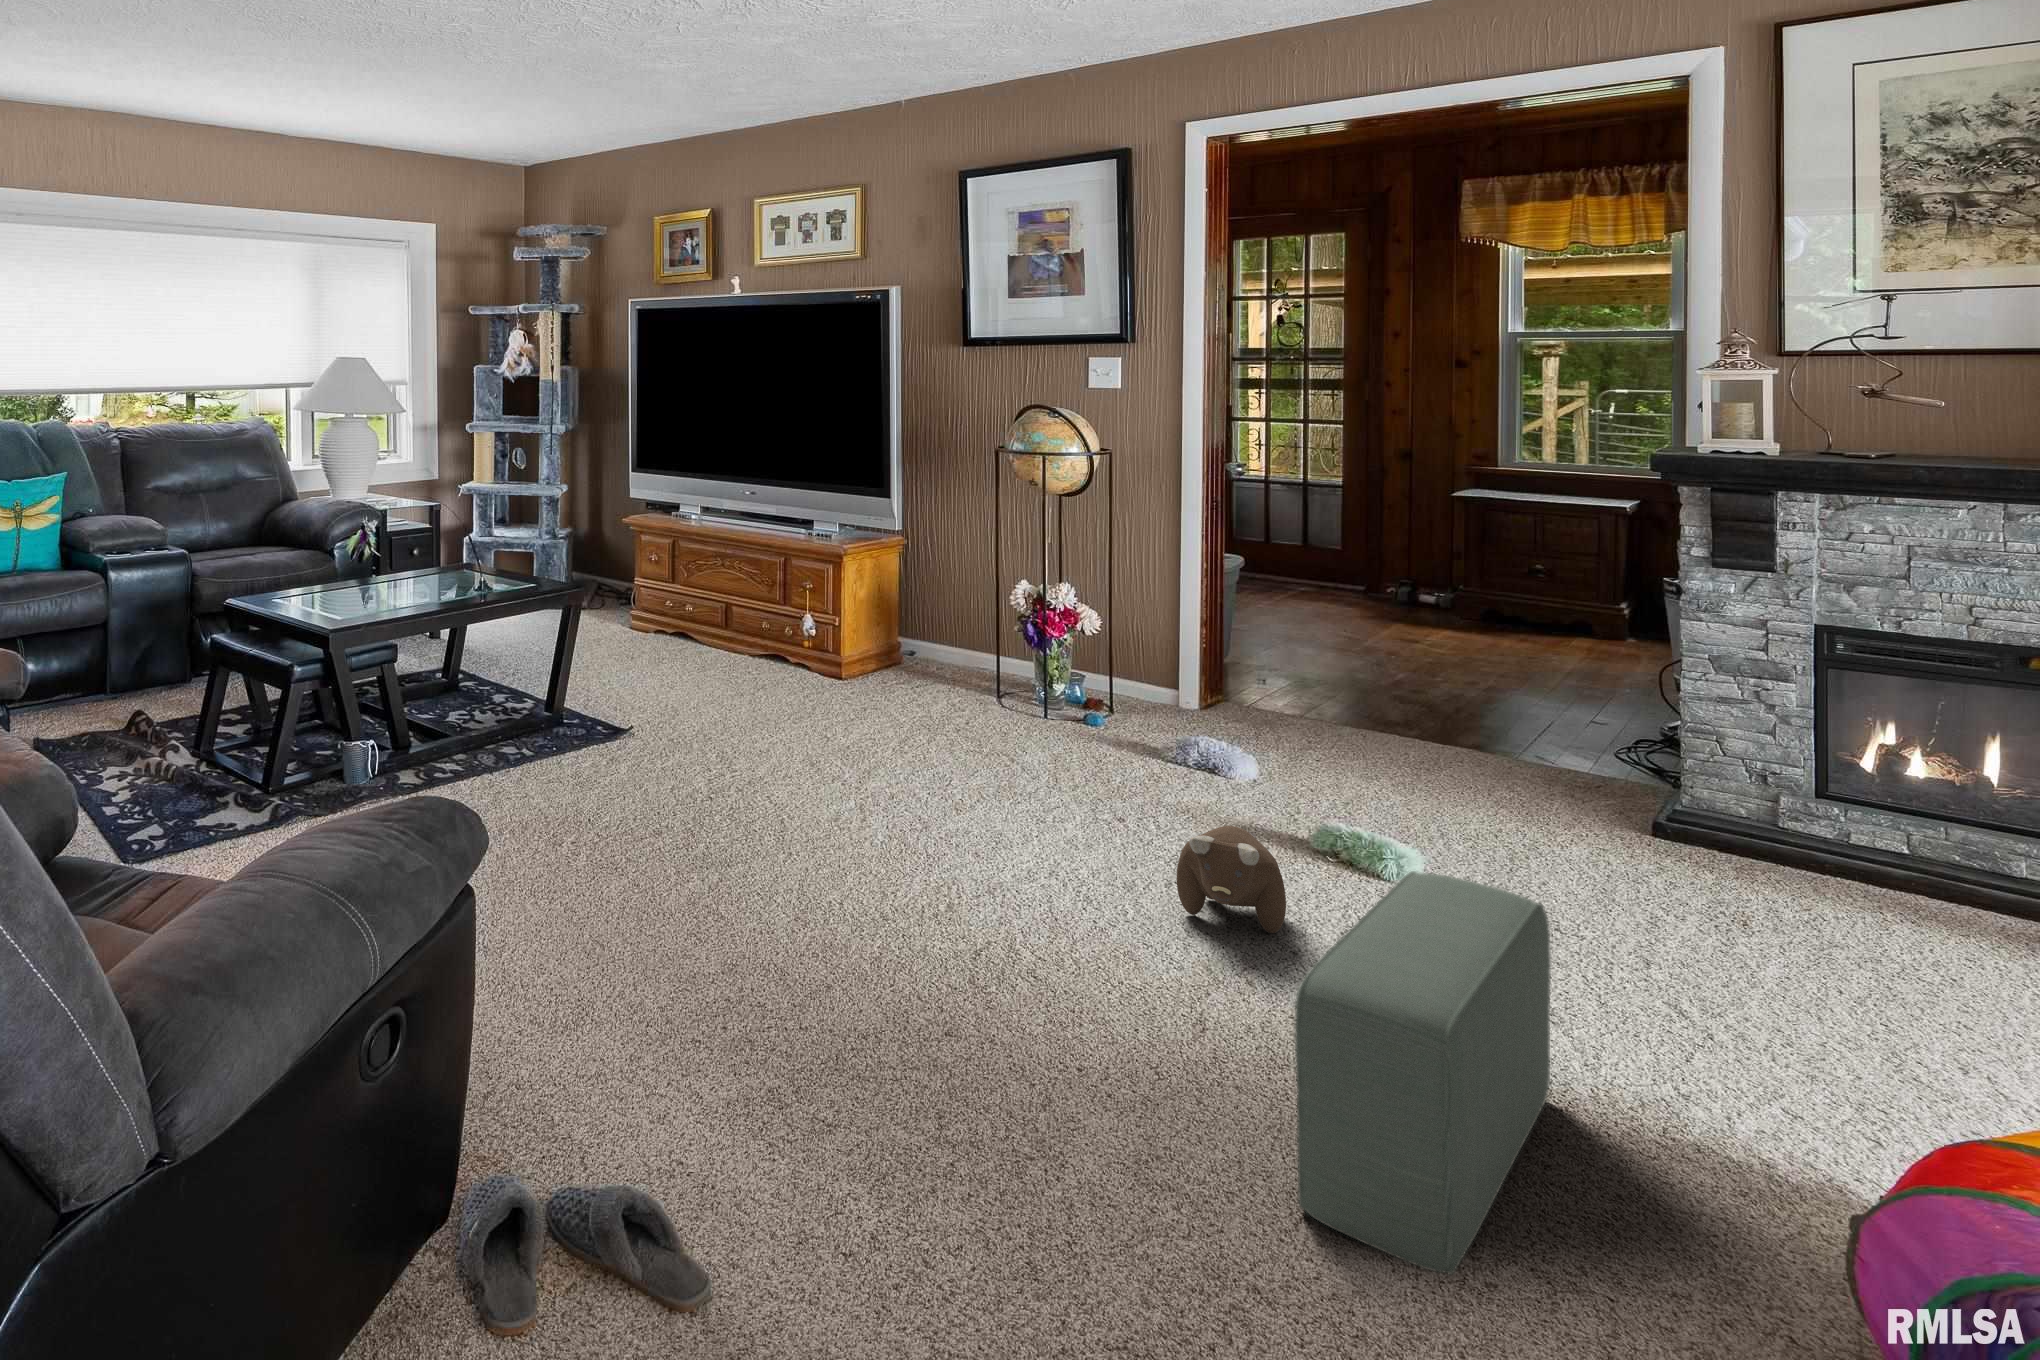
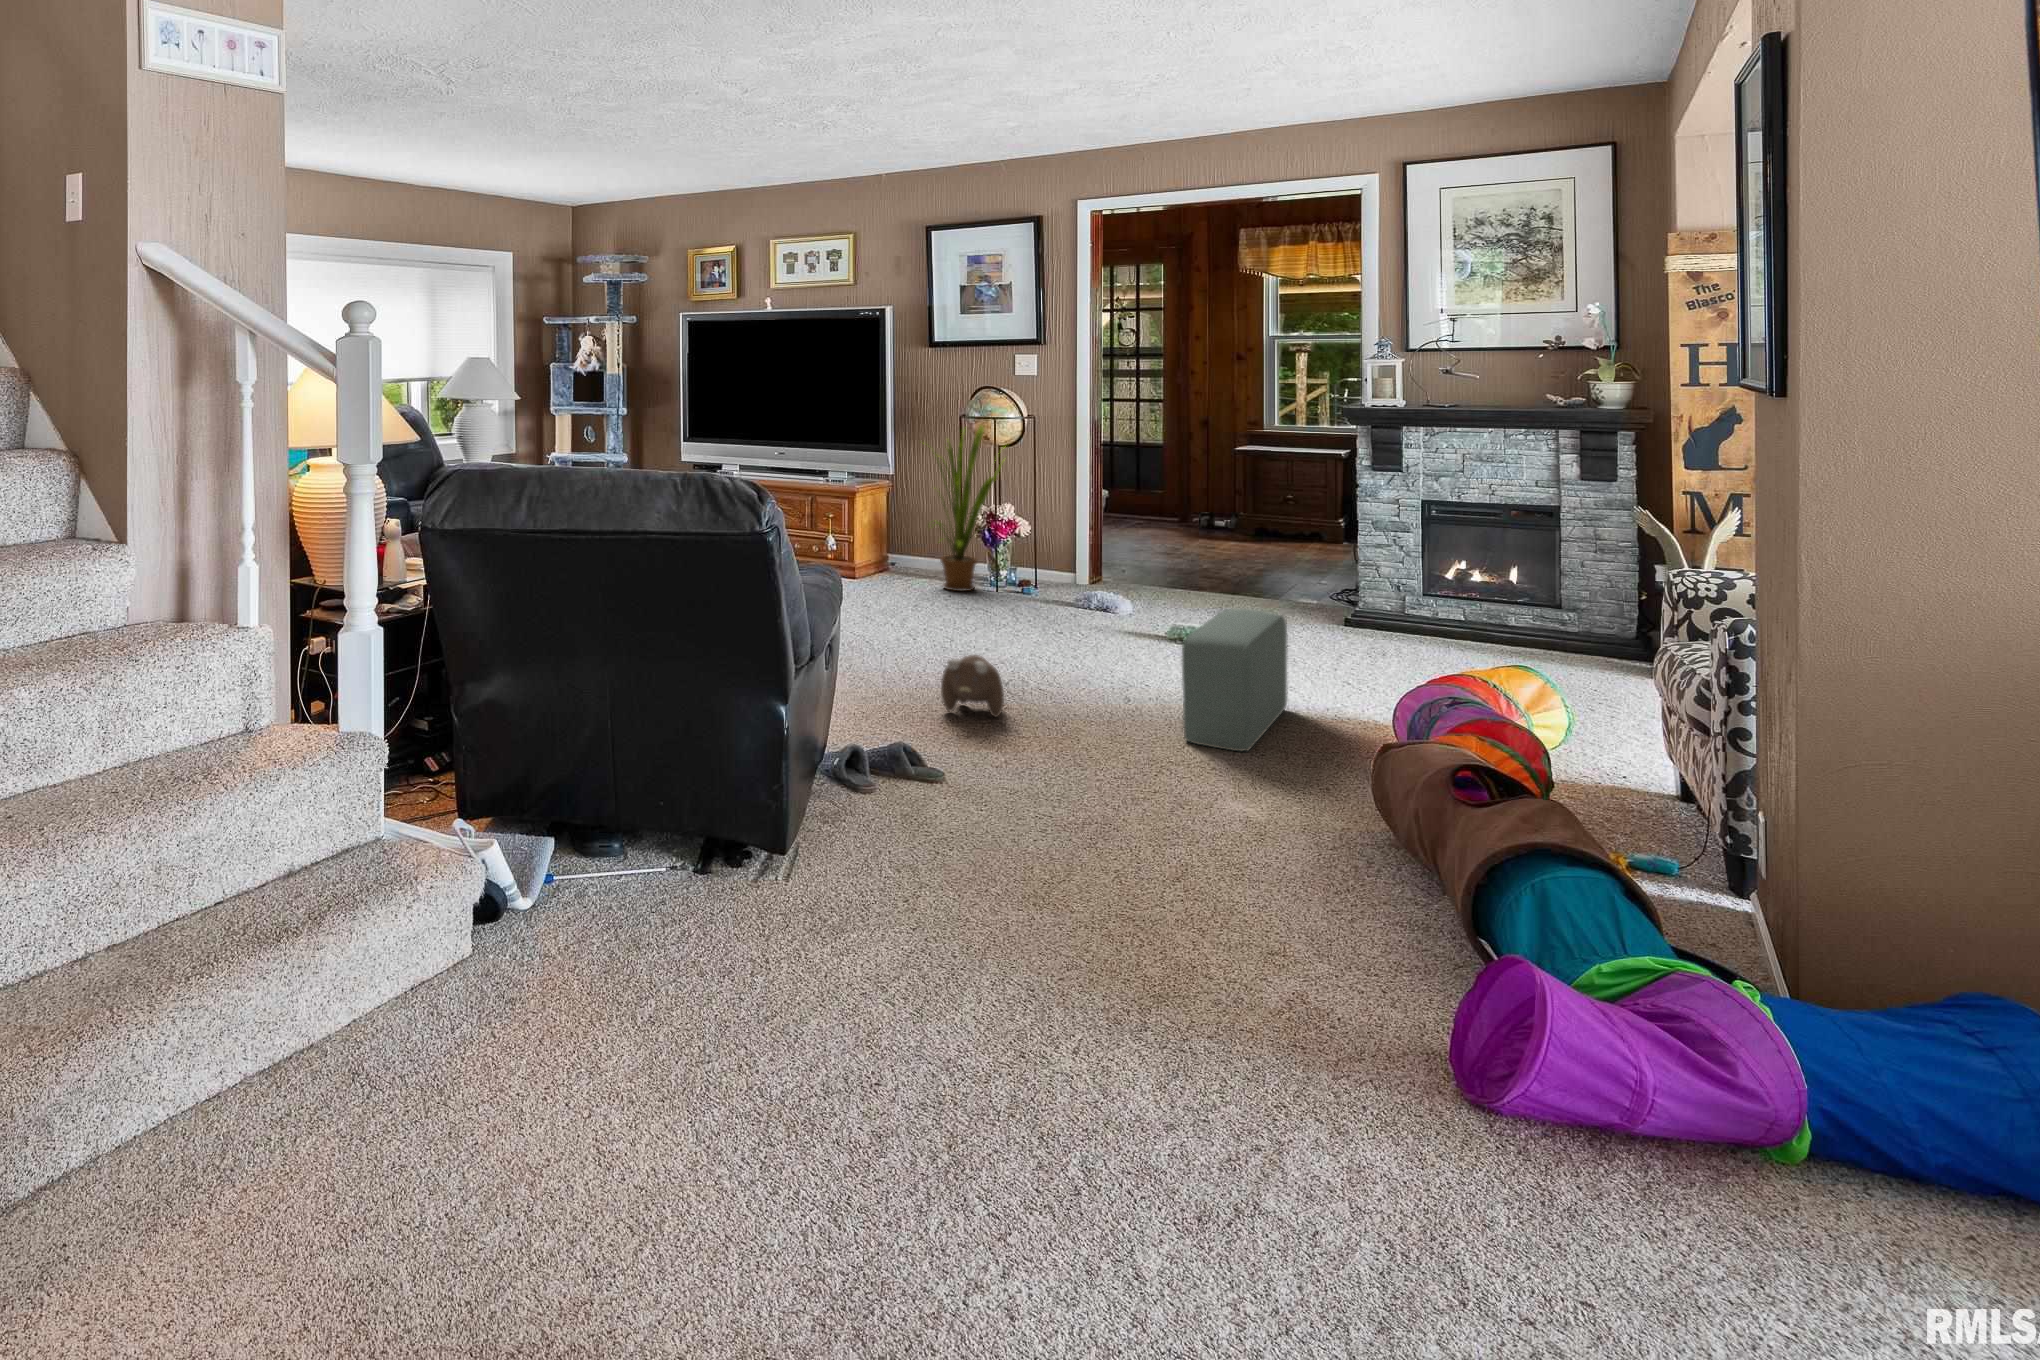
house plant: none [933,454,1073,715] -> present [933,426,1005,591]
plush toy: present [1177,826,1286,933] -> present [941,655,1004,717]

